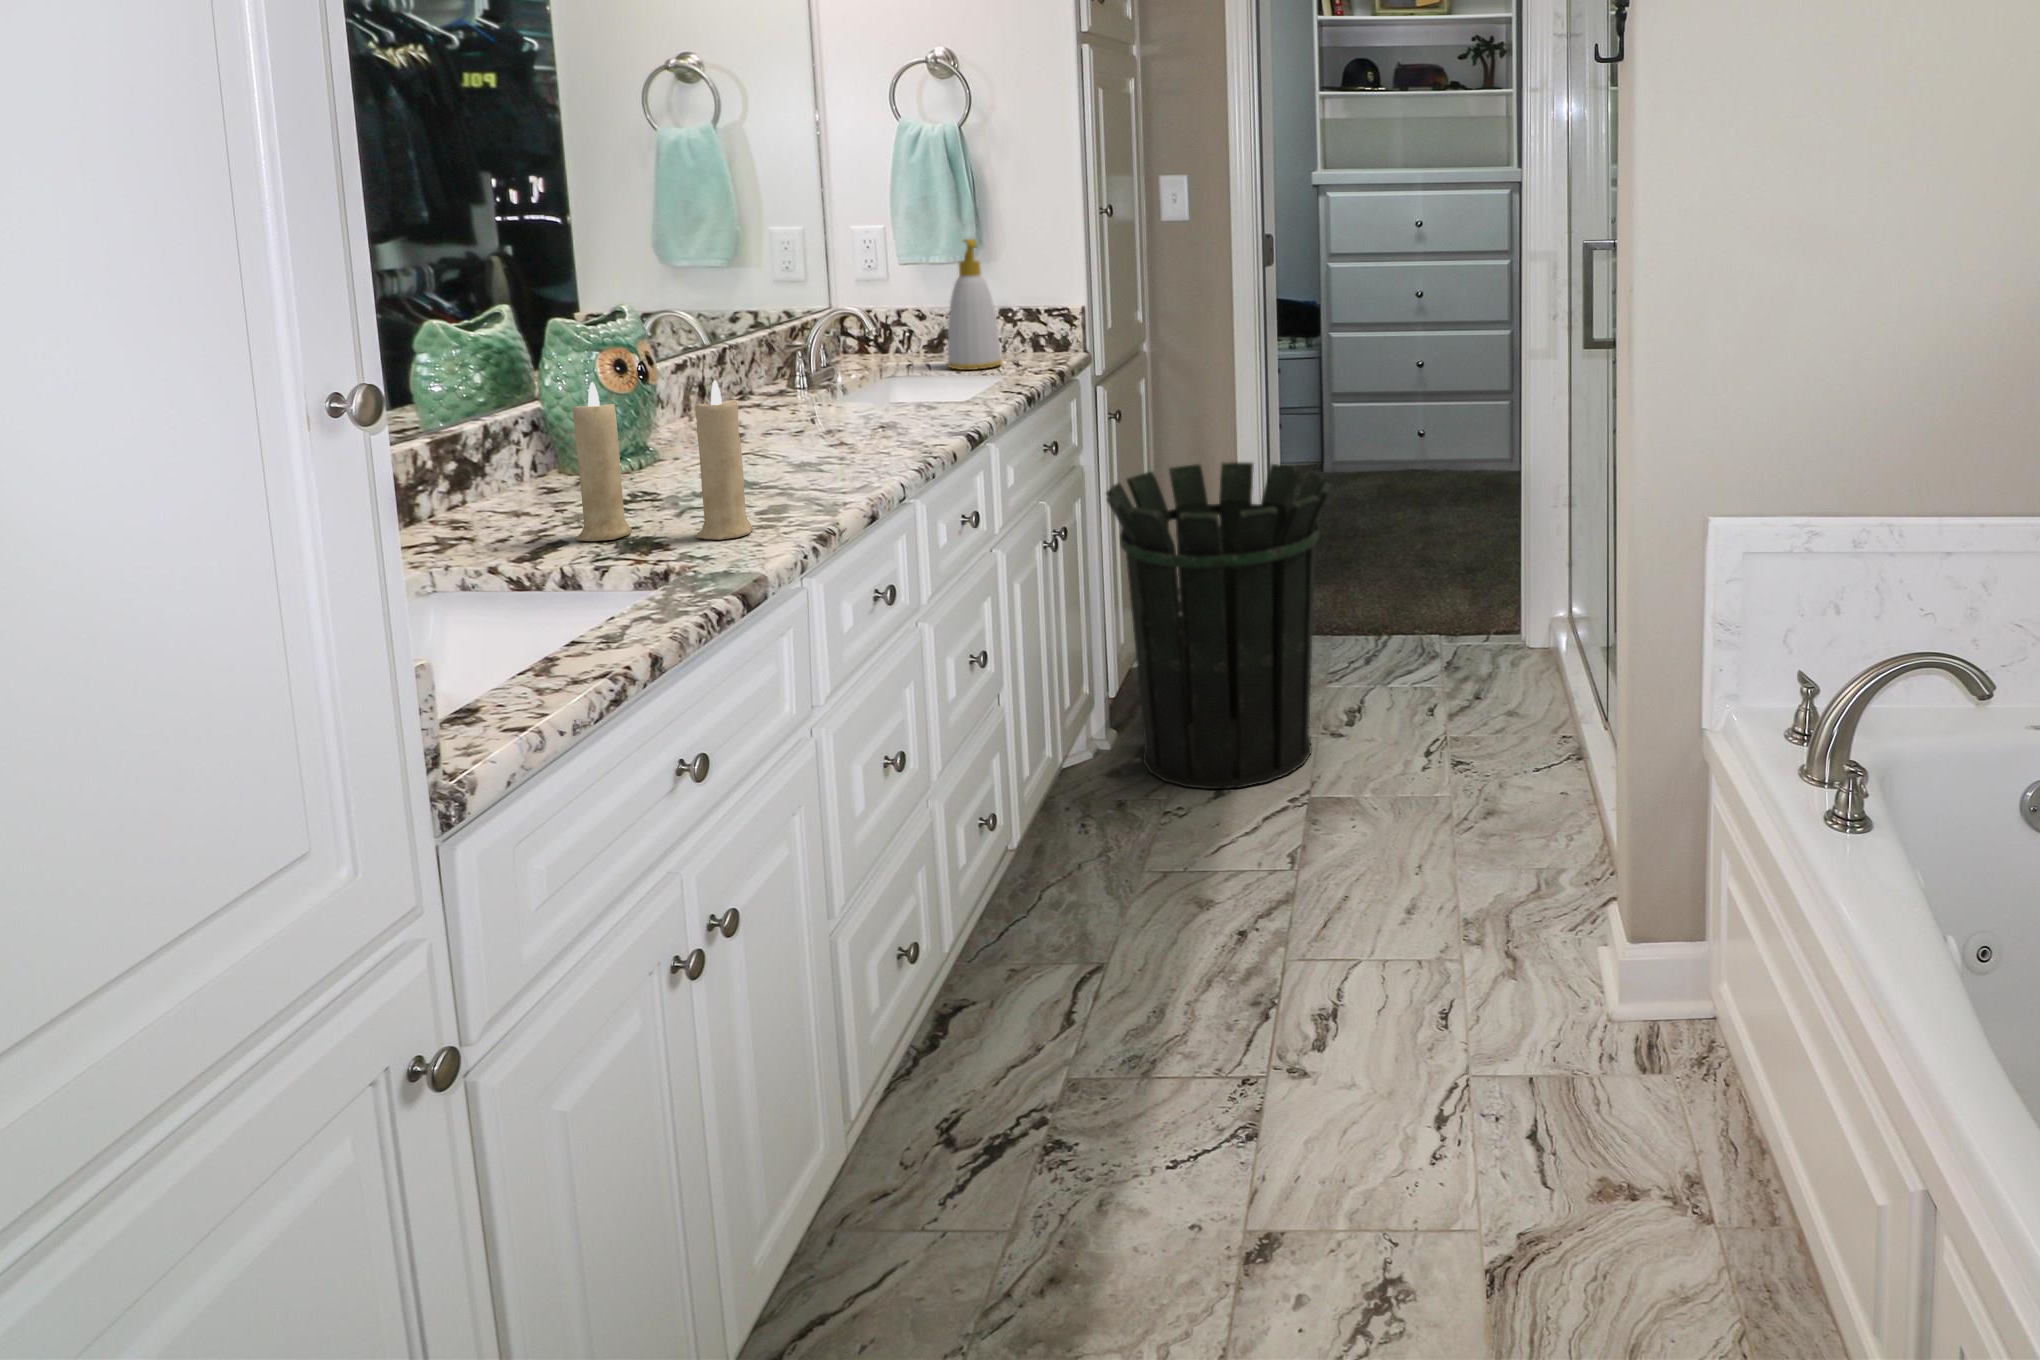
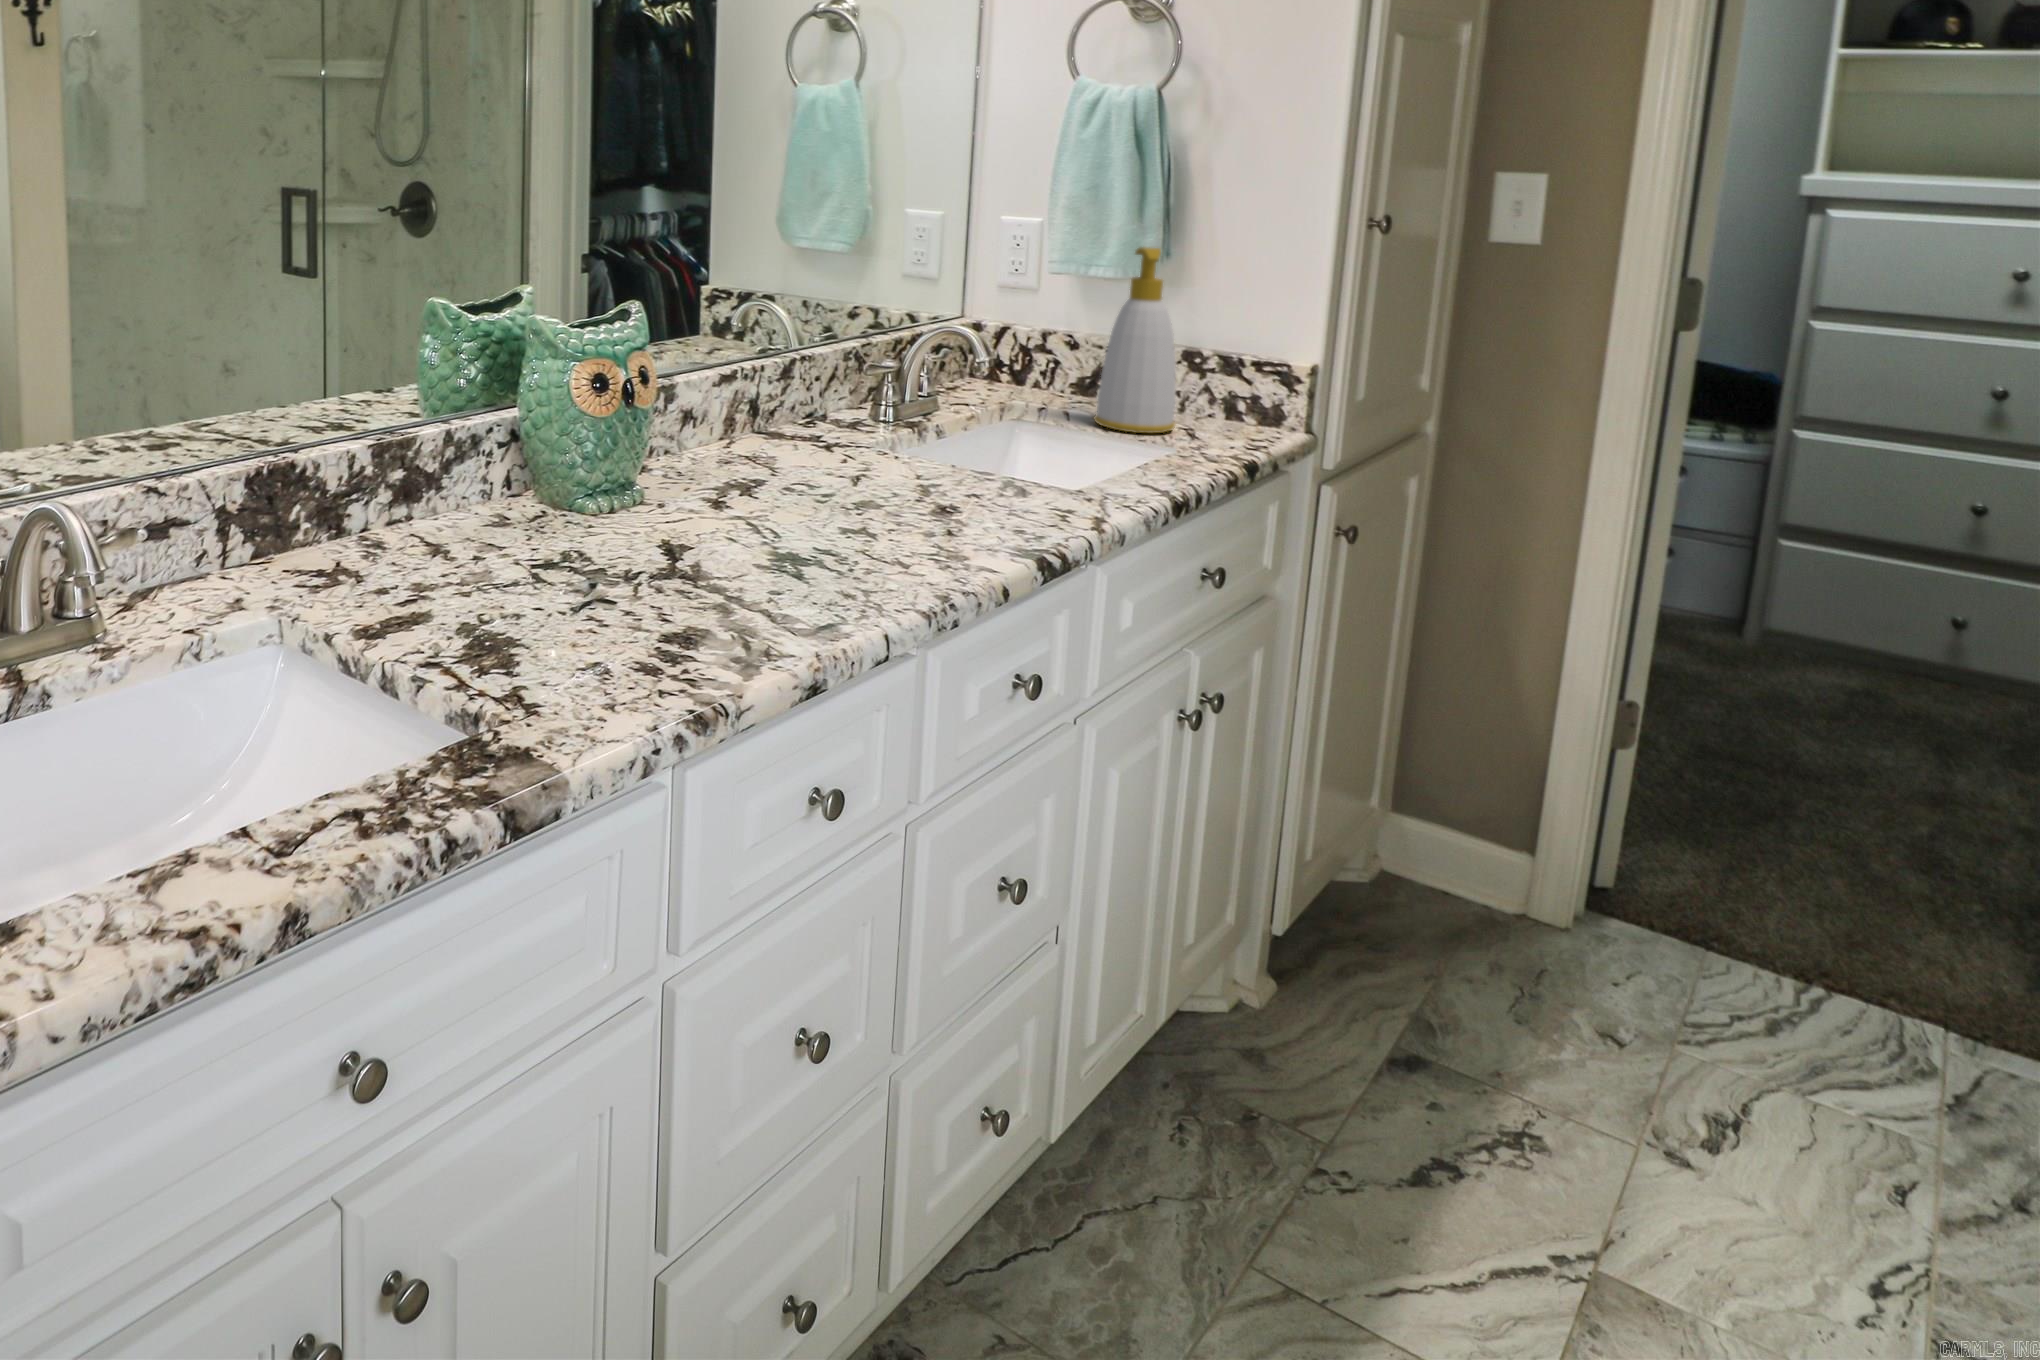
candle: present [573,380,753,541] -> none [446,405,647,675]
waste bin: present [1106,462,1331,789] -> none [1303,627,1746,1196]

